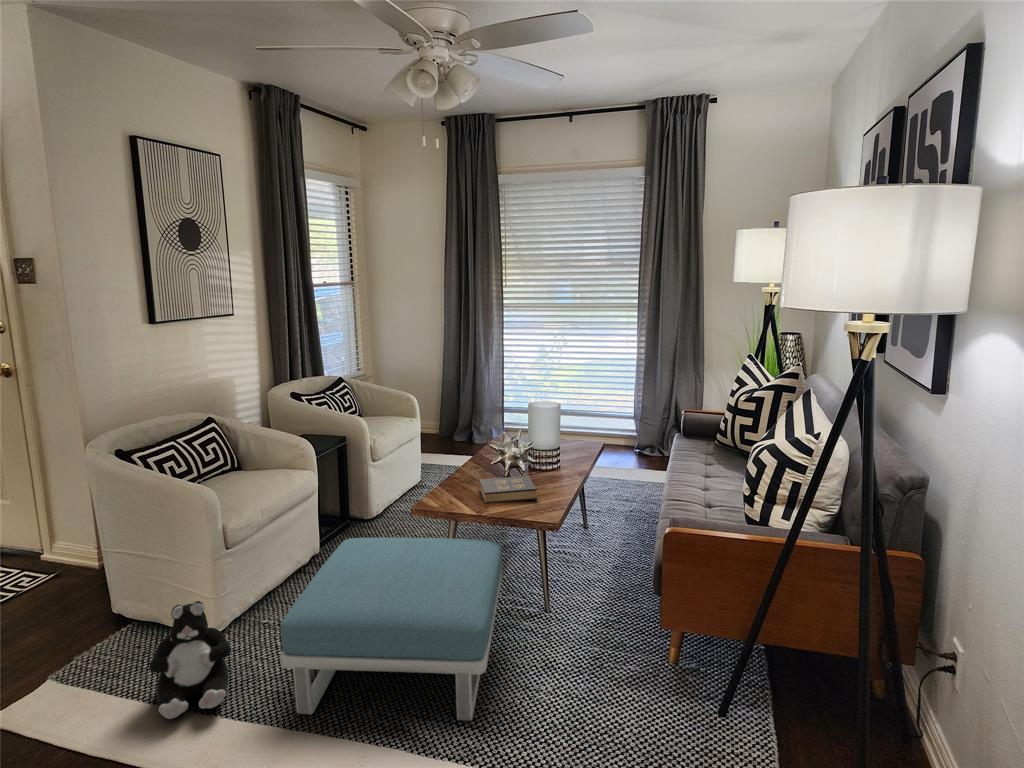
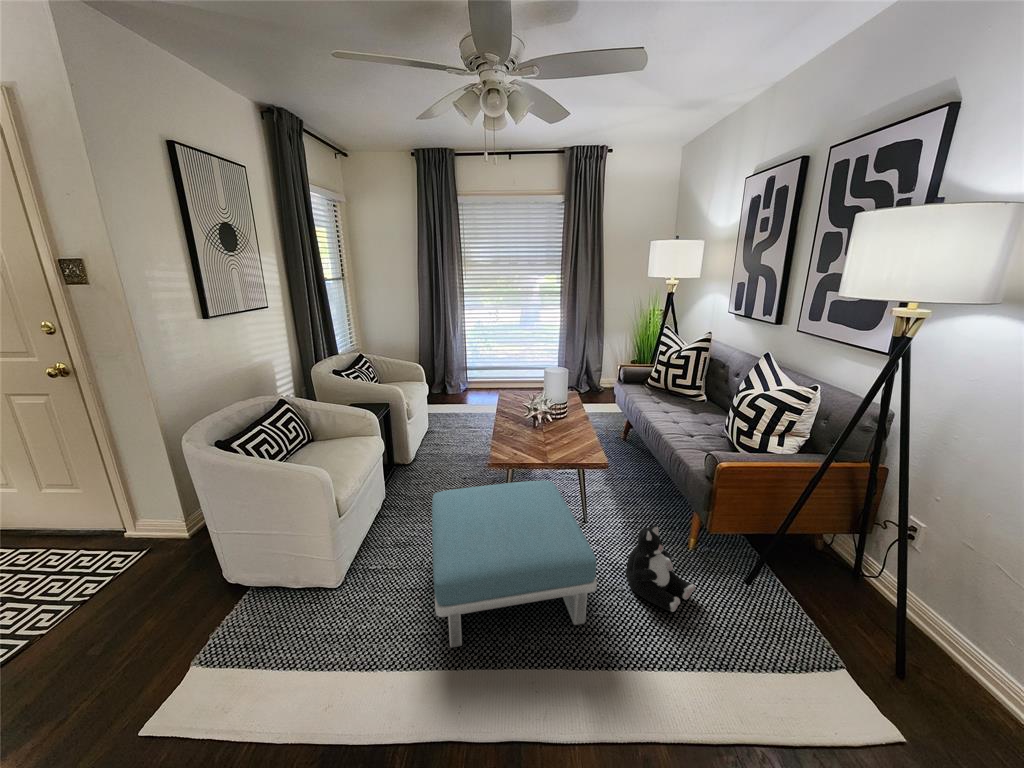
hardback book: present [480,476,537,504] -> none [521,428,568,453]
plush toy: present [149,601,231,719] -> present [626,525,696,612]

